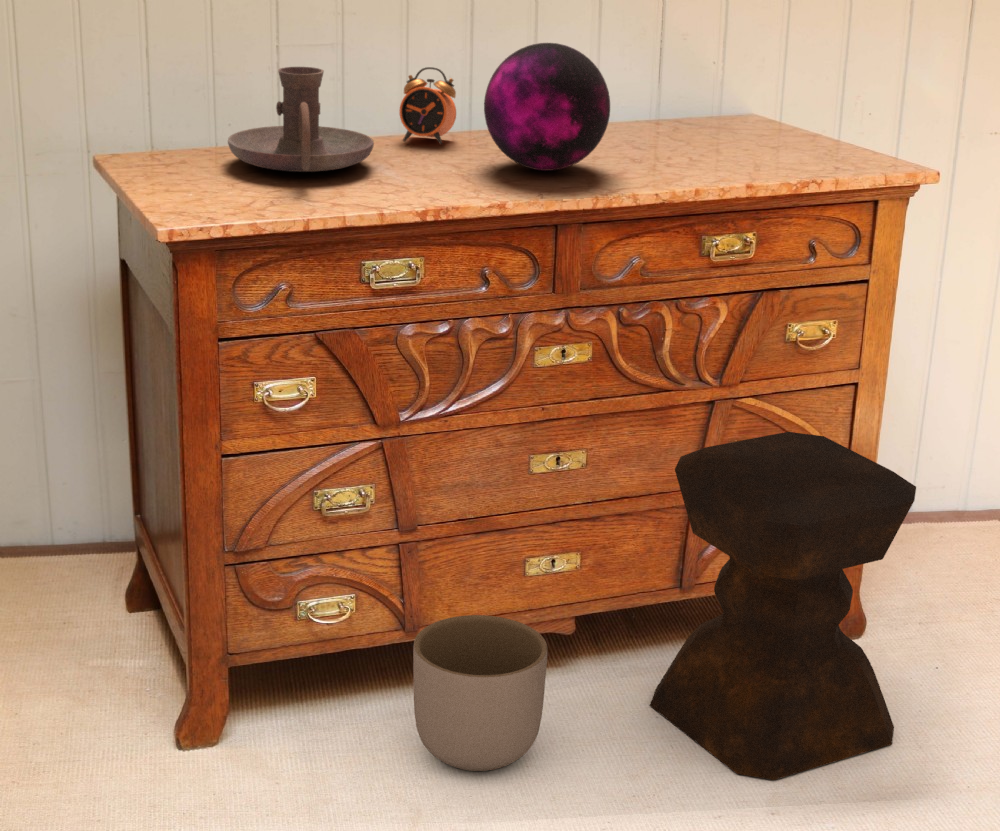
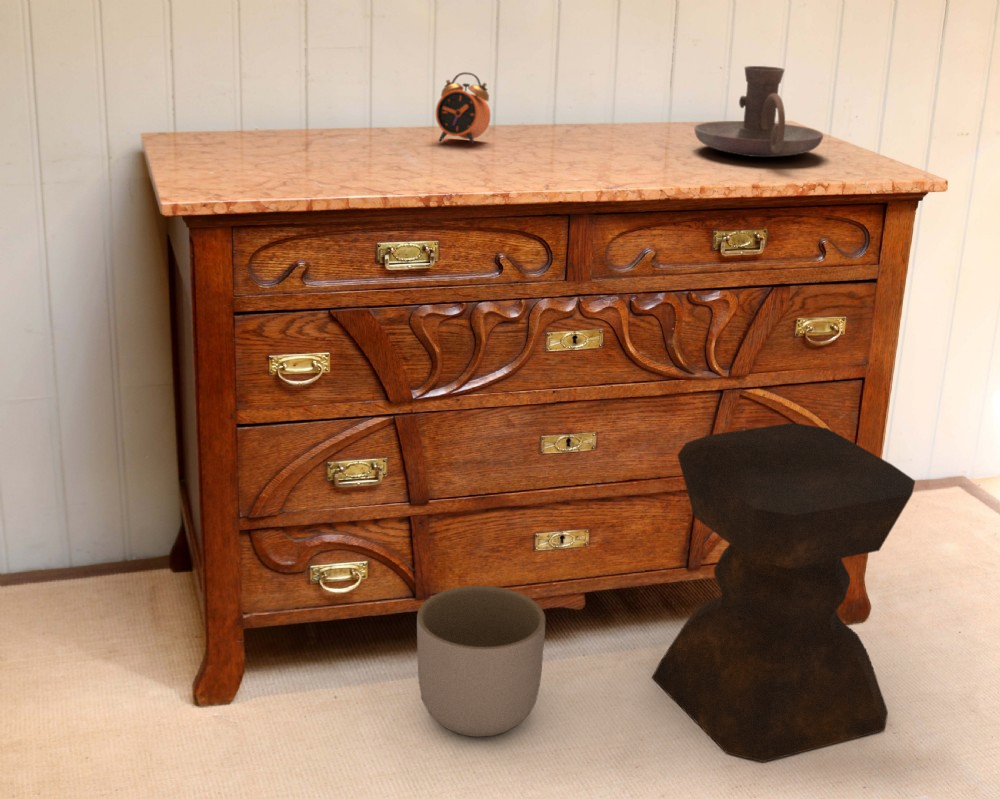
decorative orb: present [484,43,610,171] -> none [505,43,626,166]
candle holder: present [228,67,374,172] -> present [695,66,823,157]

